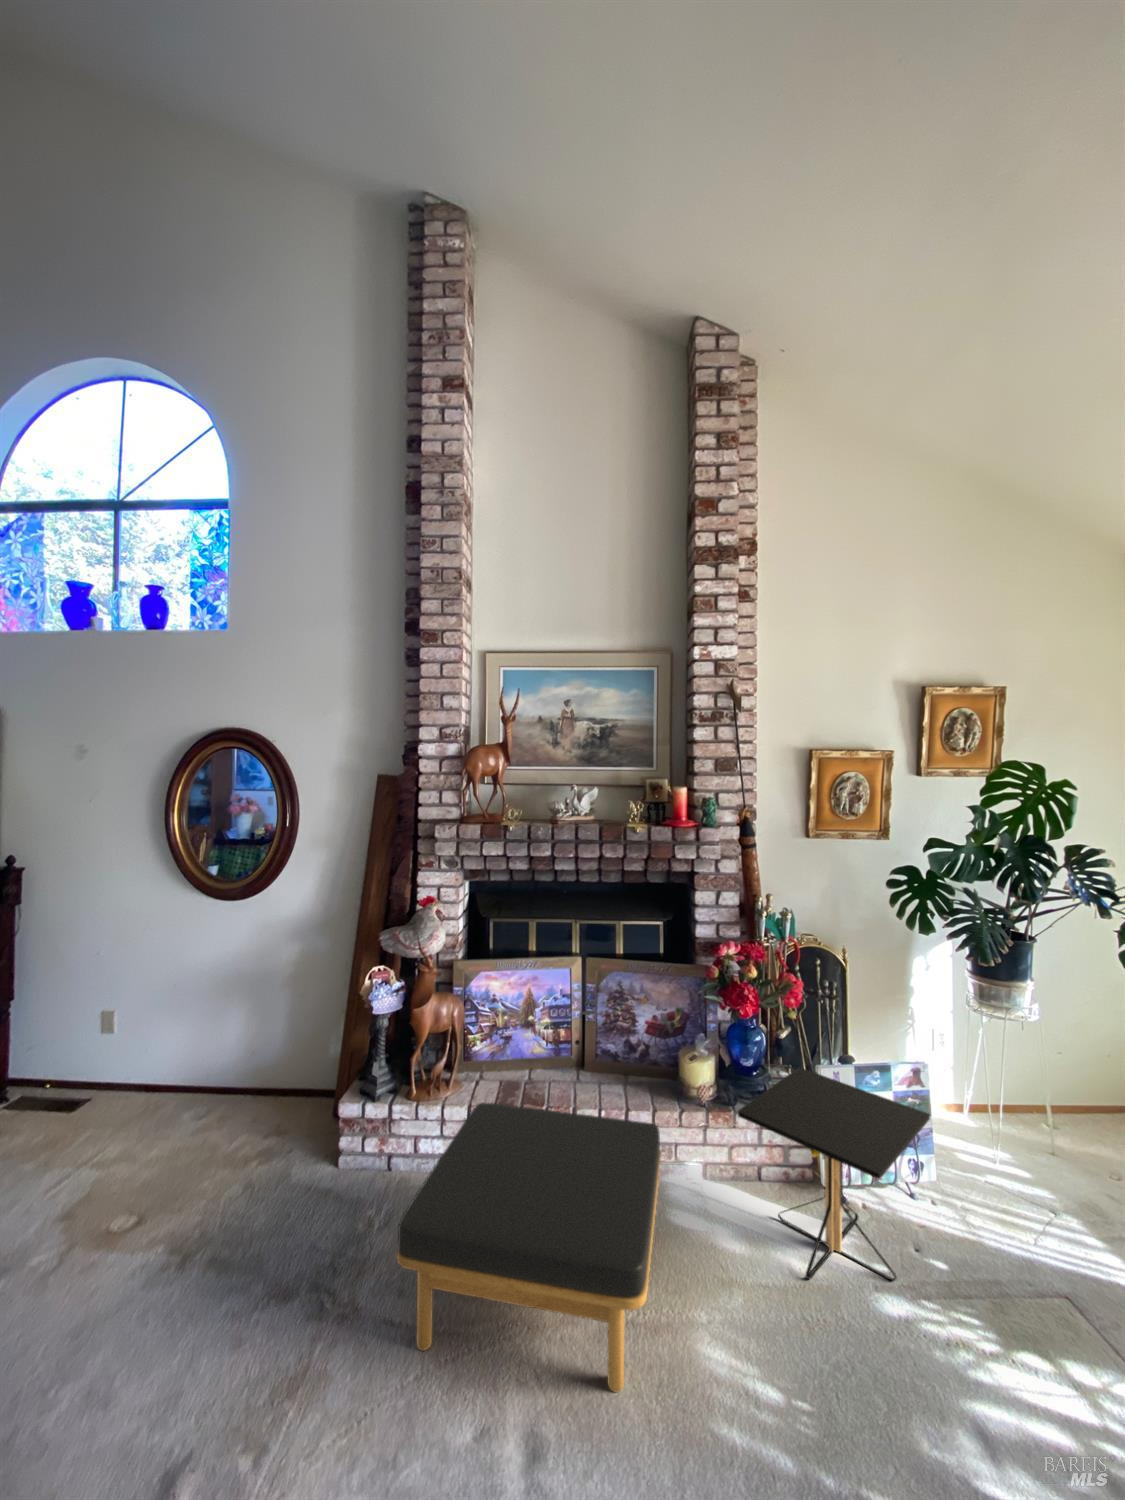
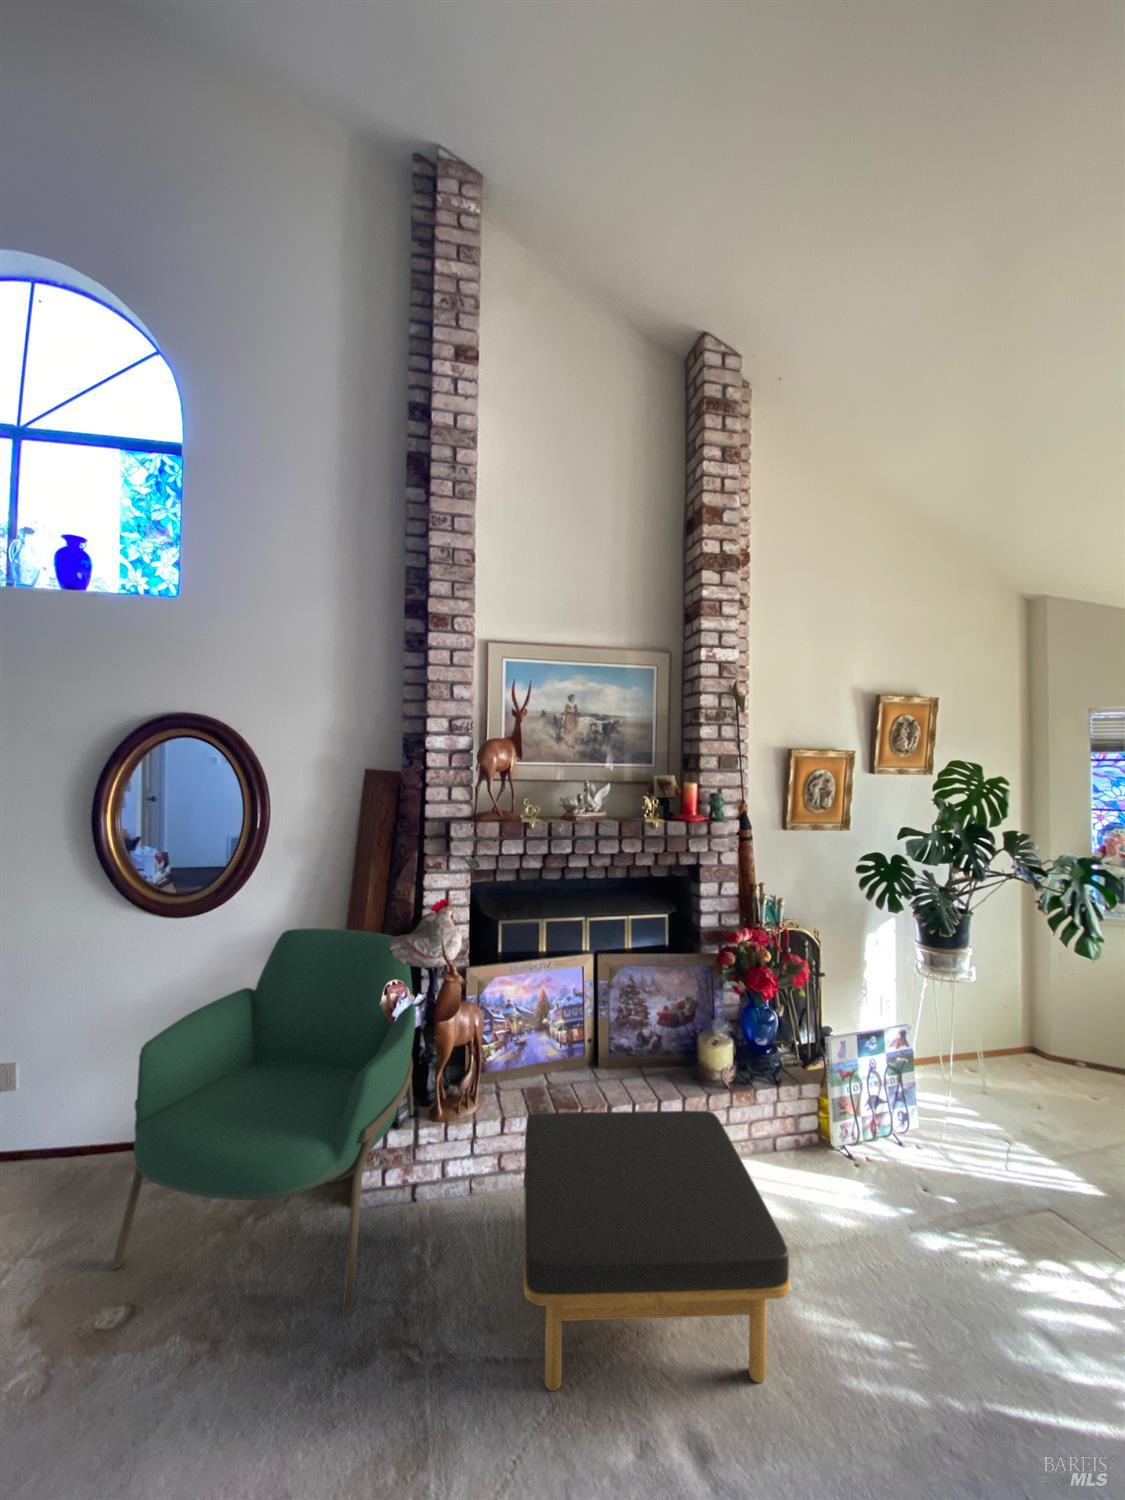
armchair: none [143,916,400,1251] -> present [112,928,416,1314]
side table: present [738,1067,930,1281] -> none [791,1041,941,1235]

